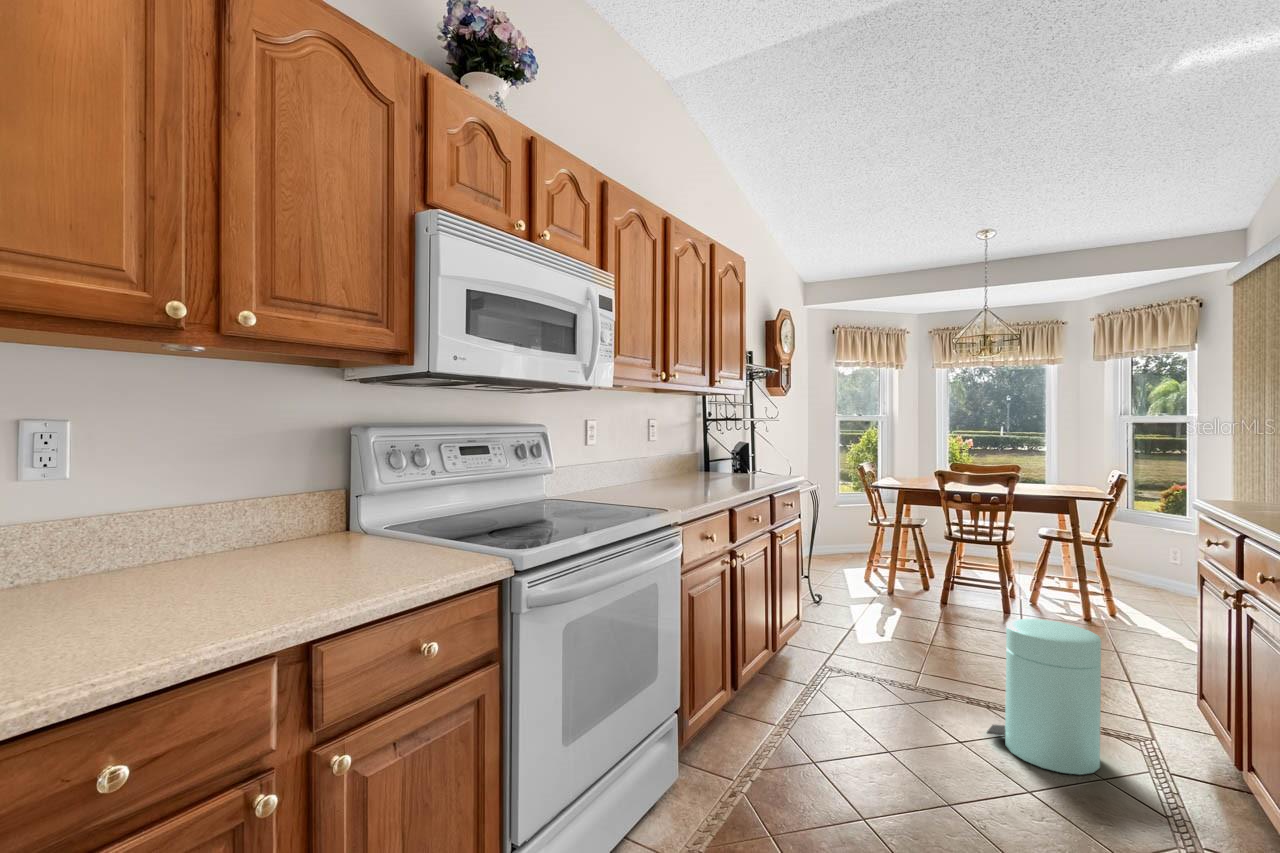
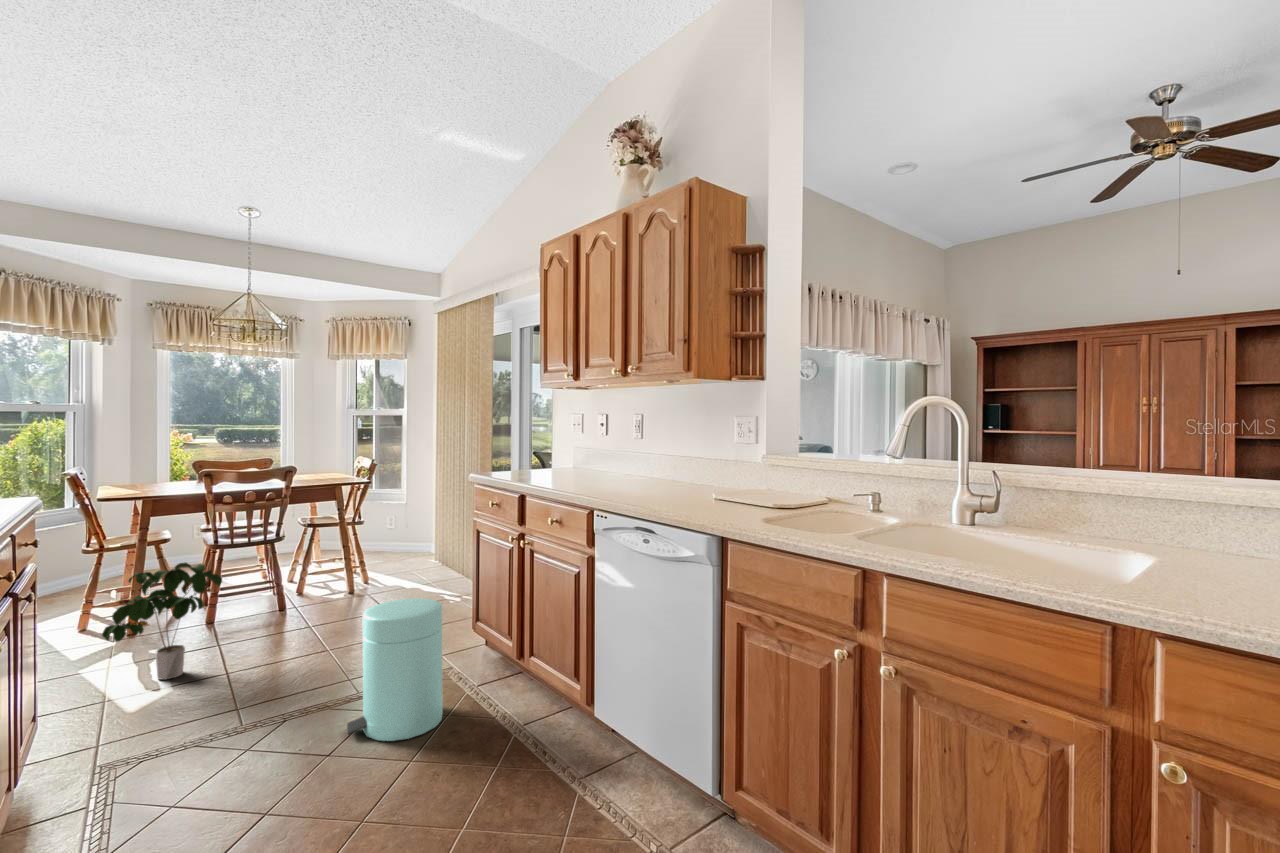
potted plant: none [849,544,935,635] -> present [102,563,222,680]

